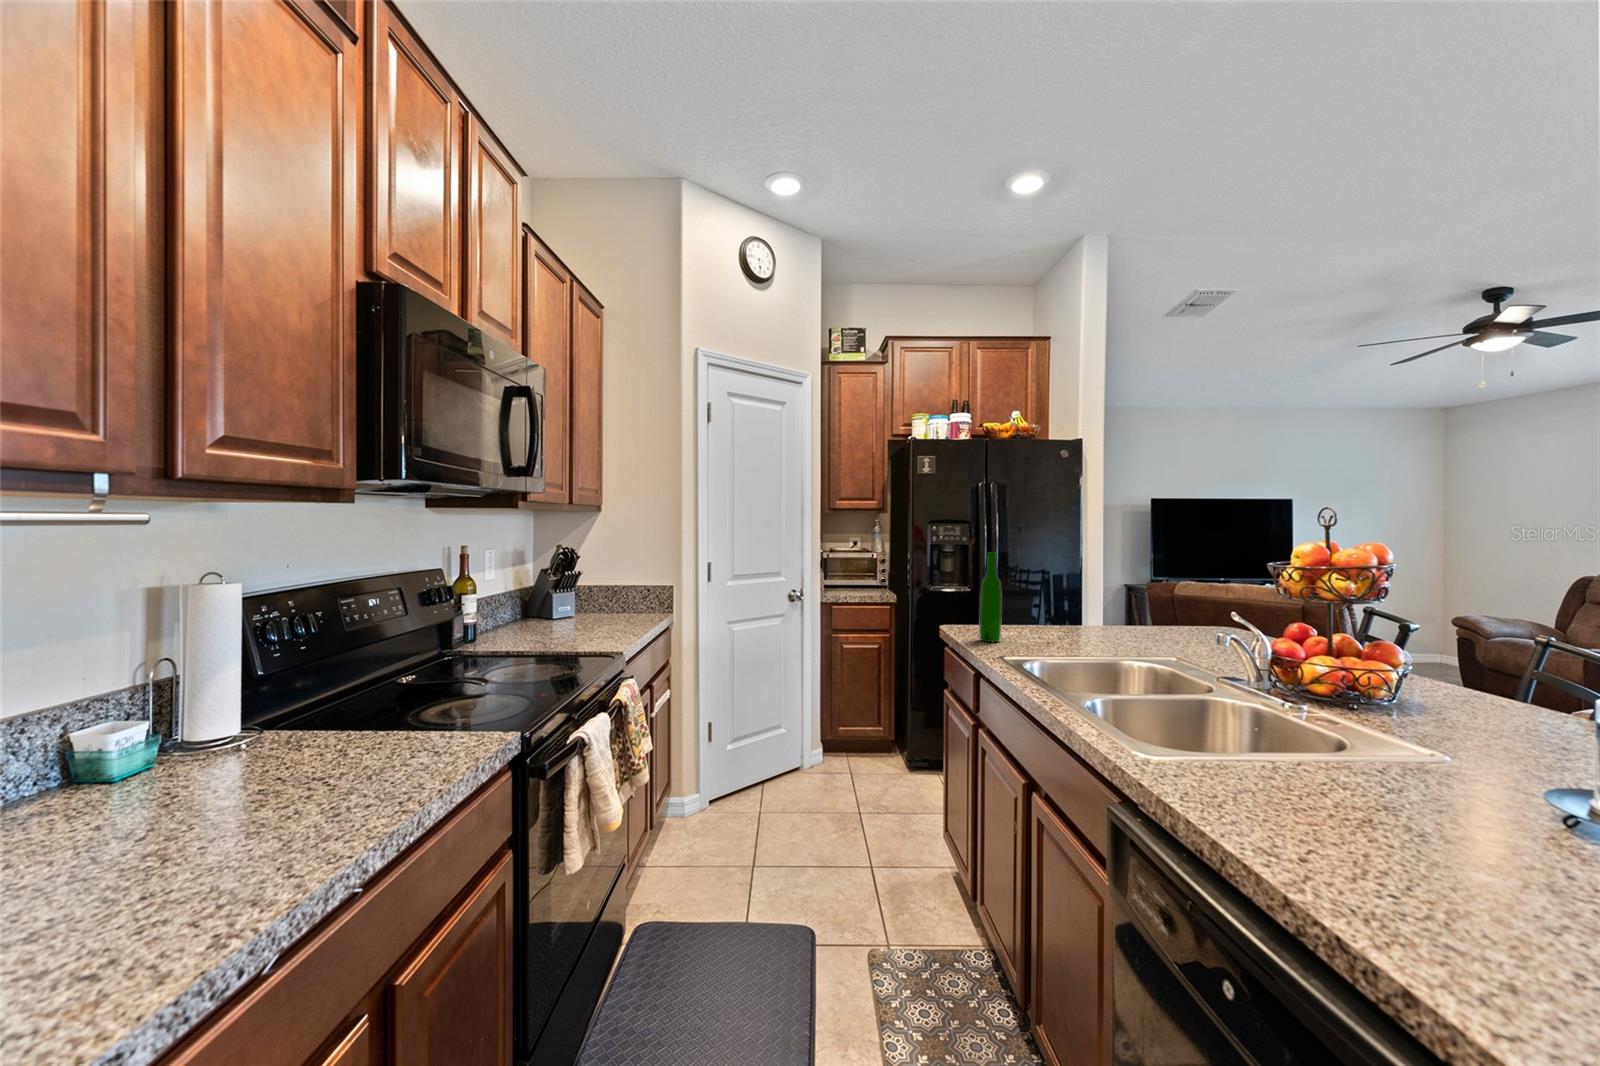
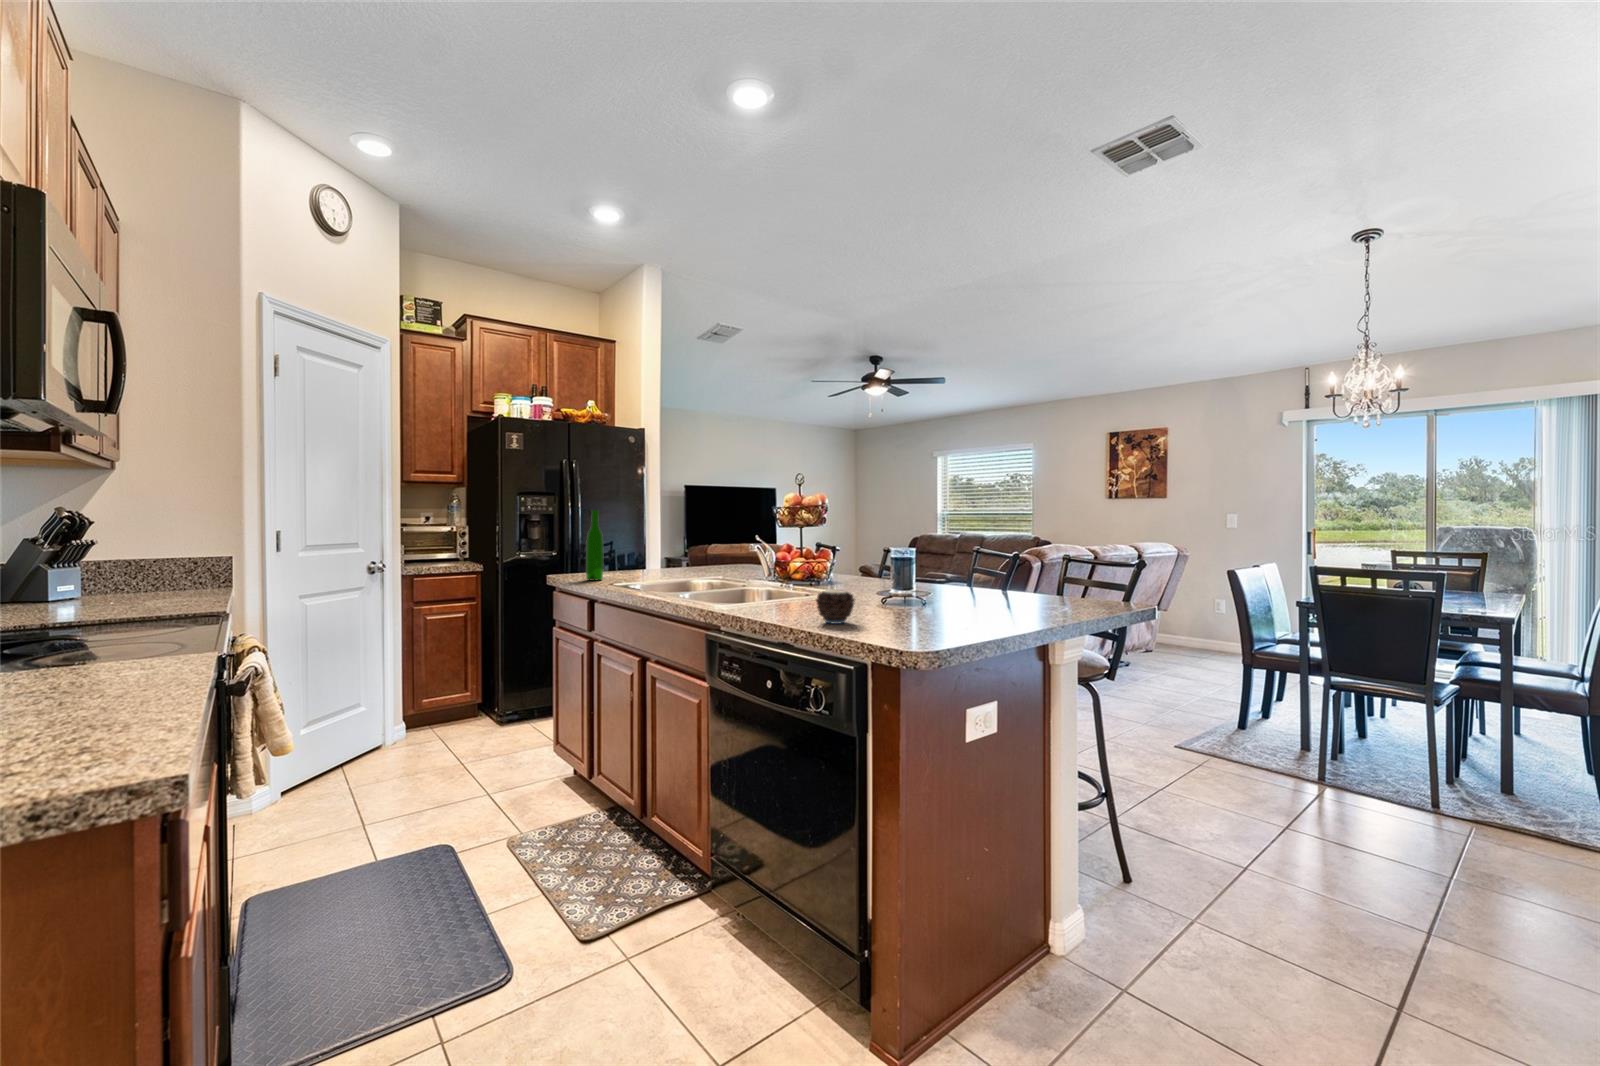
candle: none [1368,829,1508,936] -> present [816,590,855,624]

